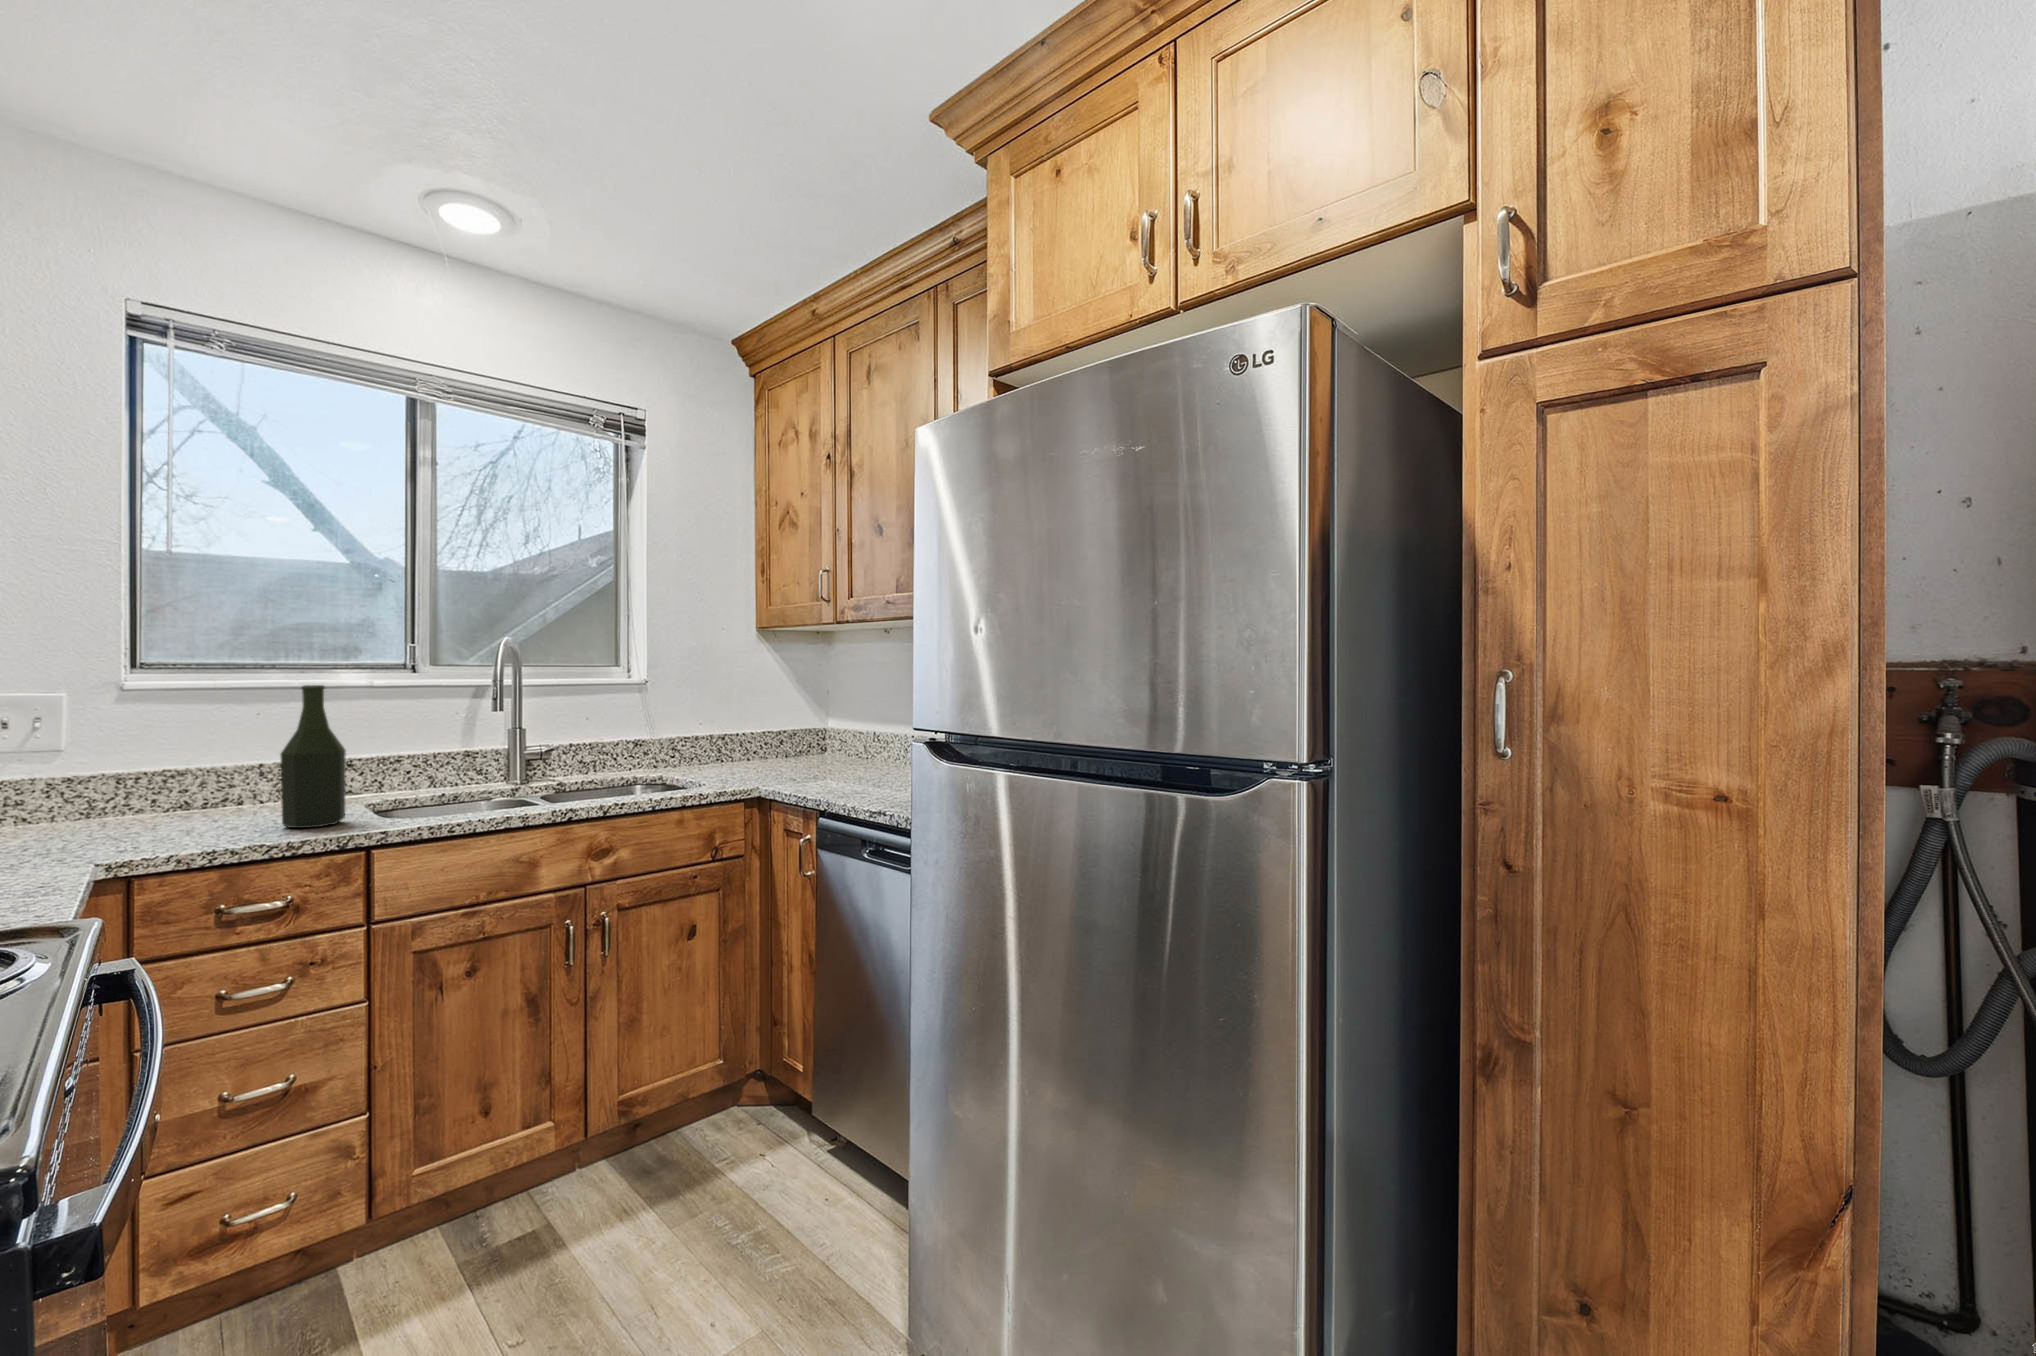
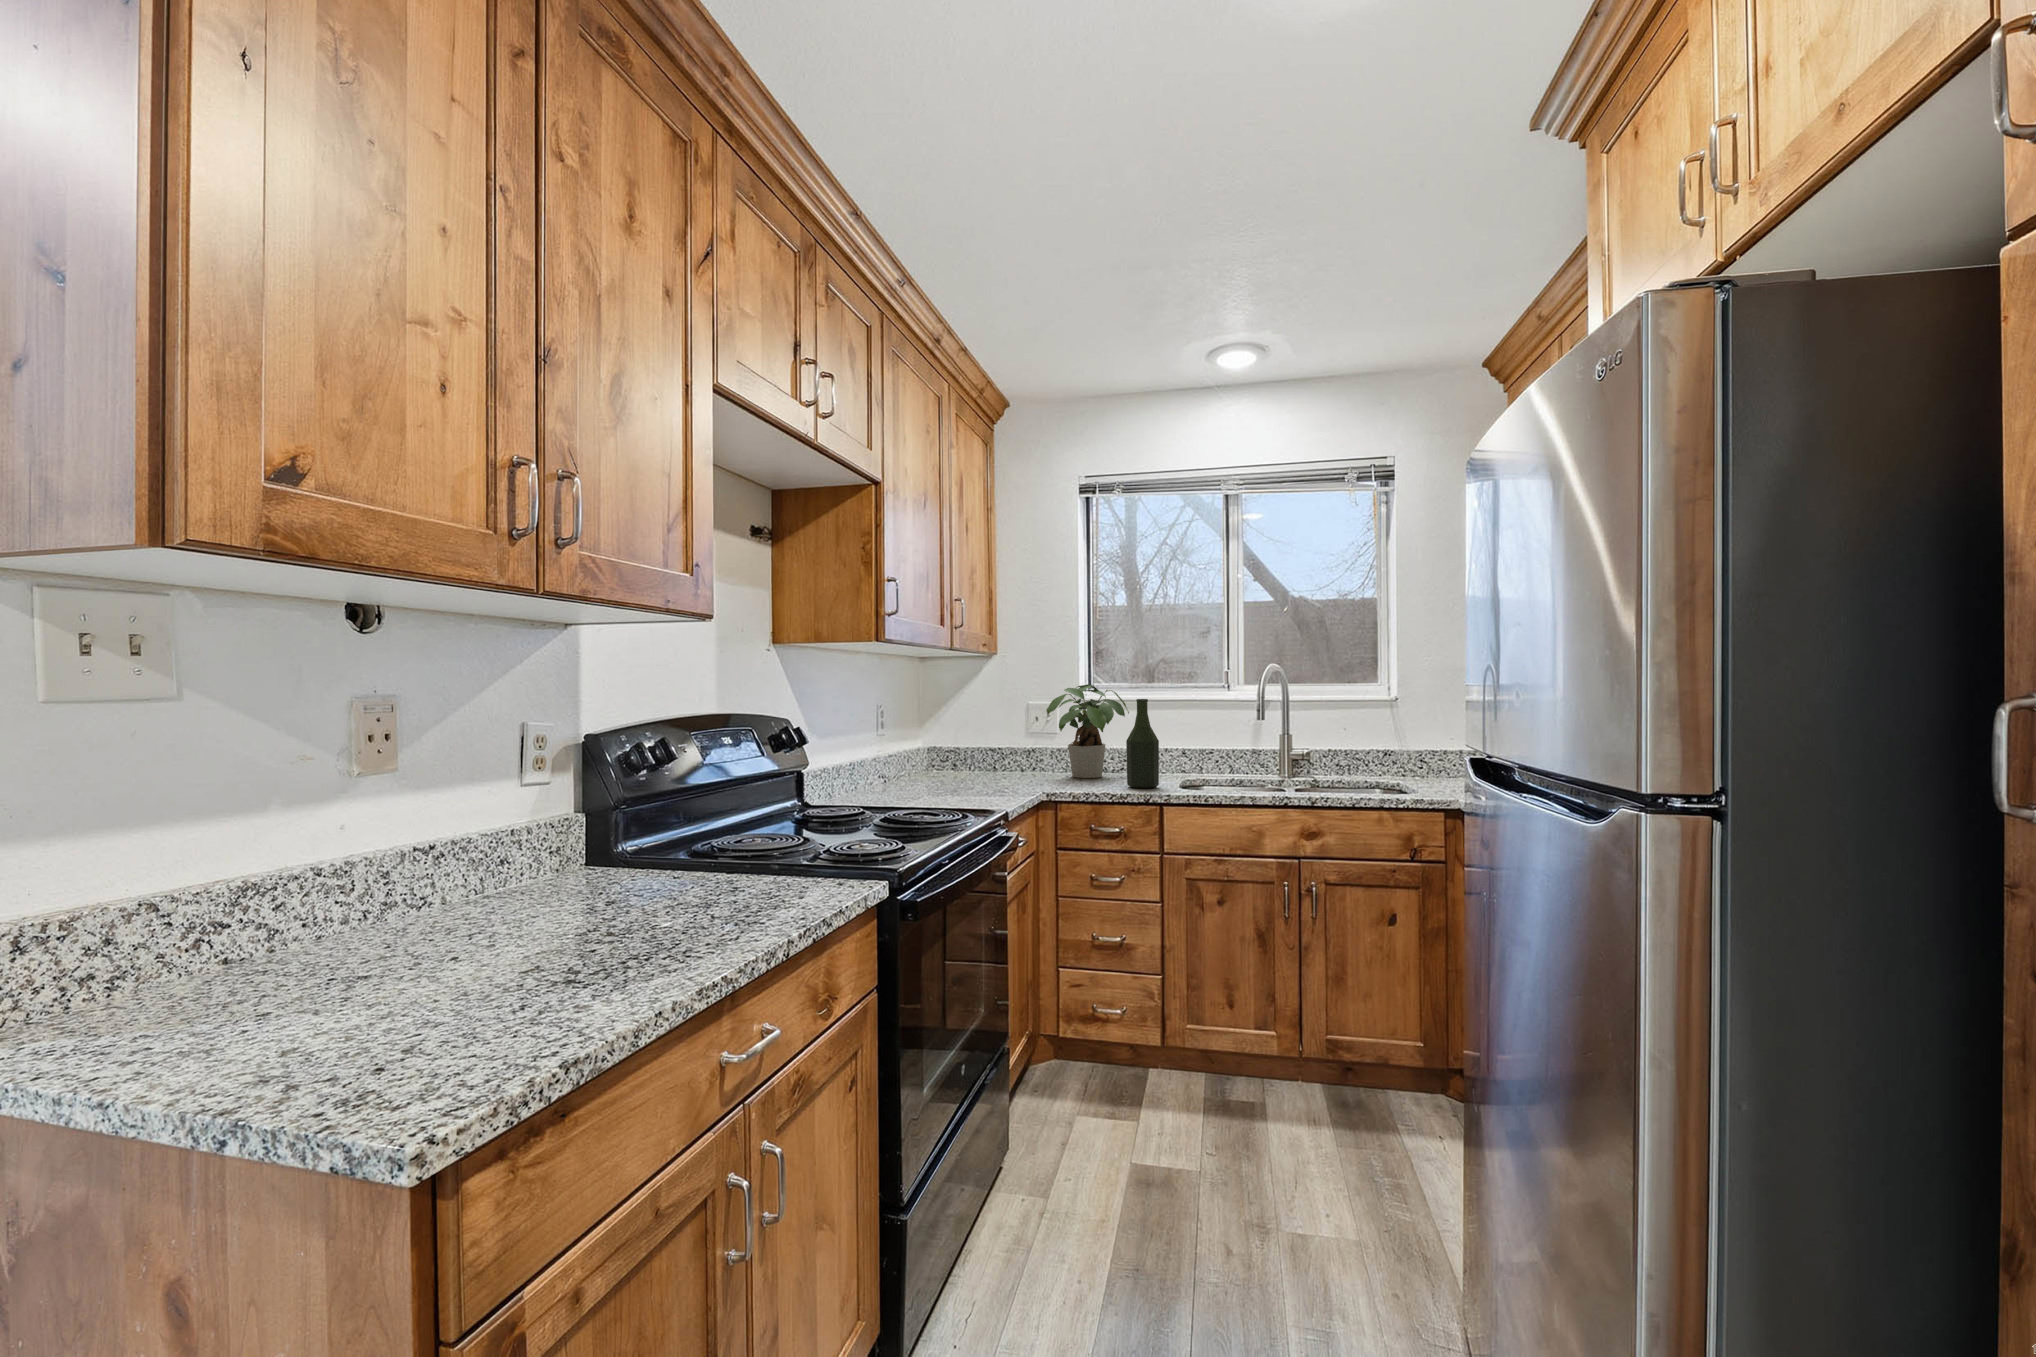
potted plant: none [58,661,243,824] -> present [1046,684,1129,778]

